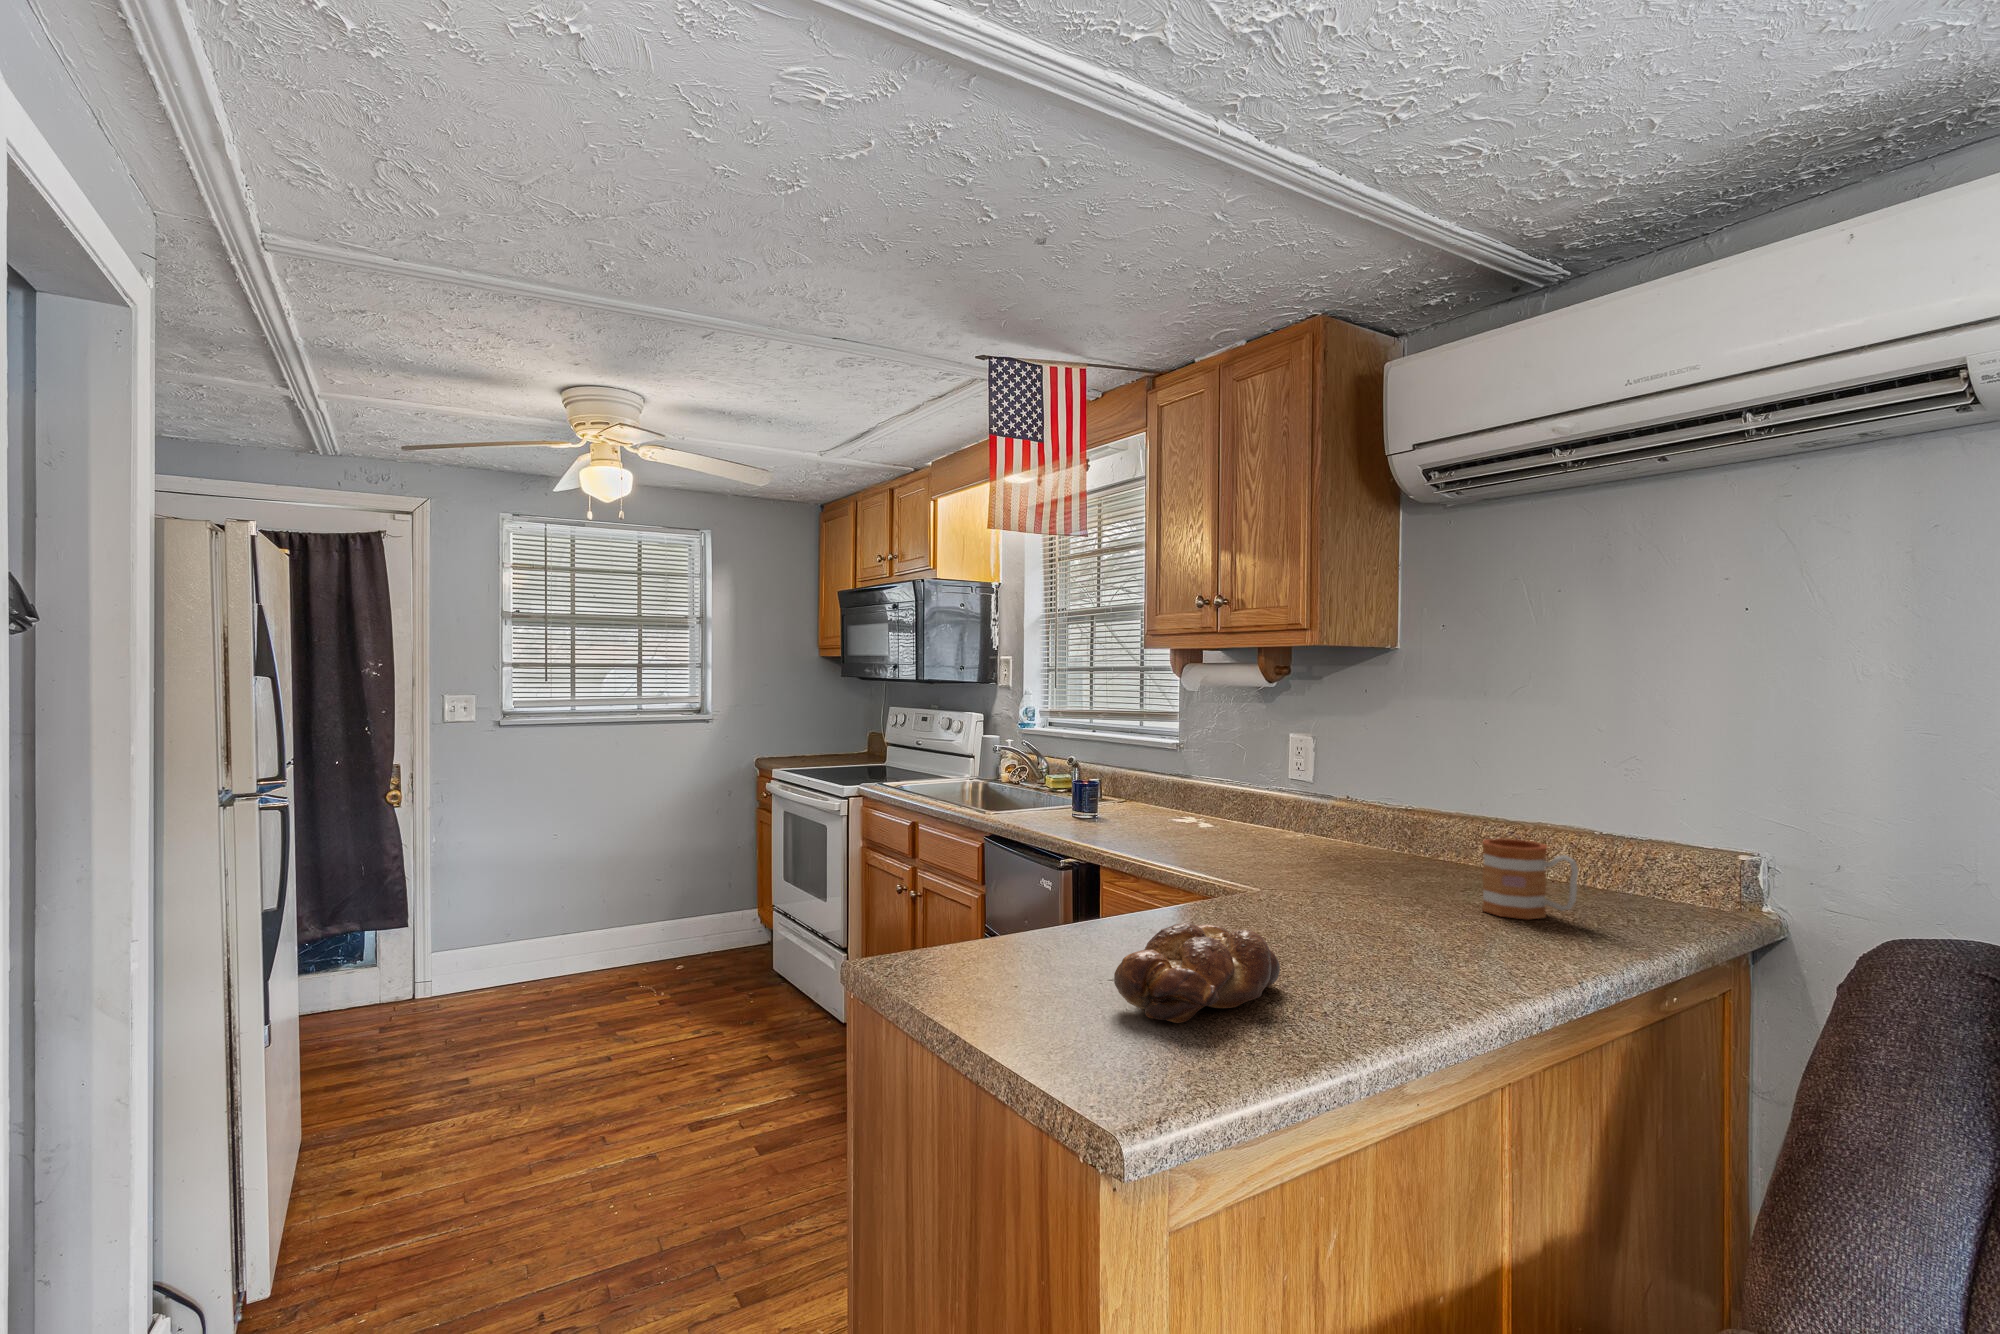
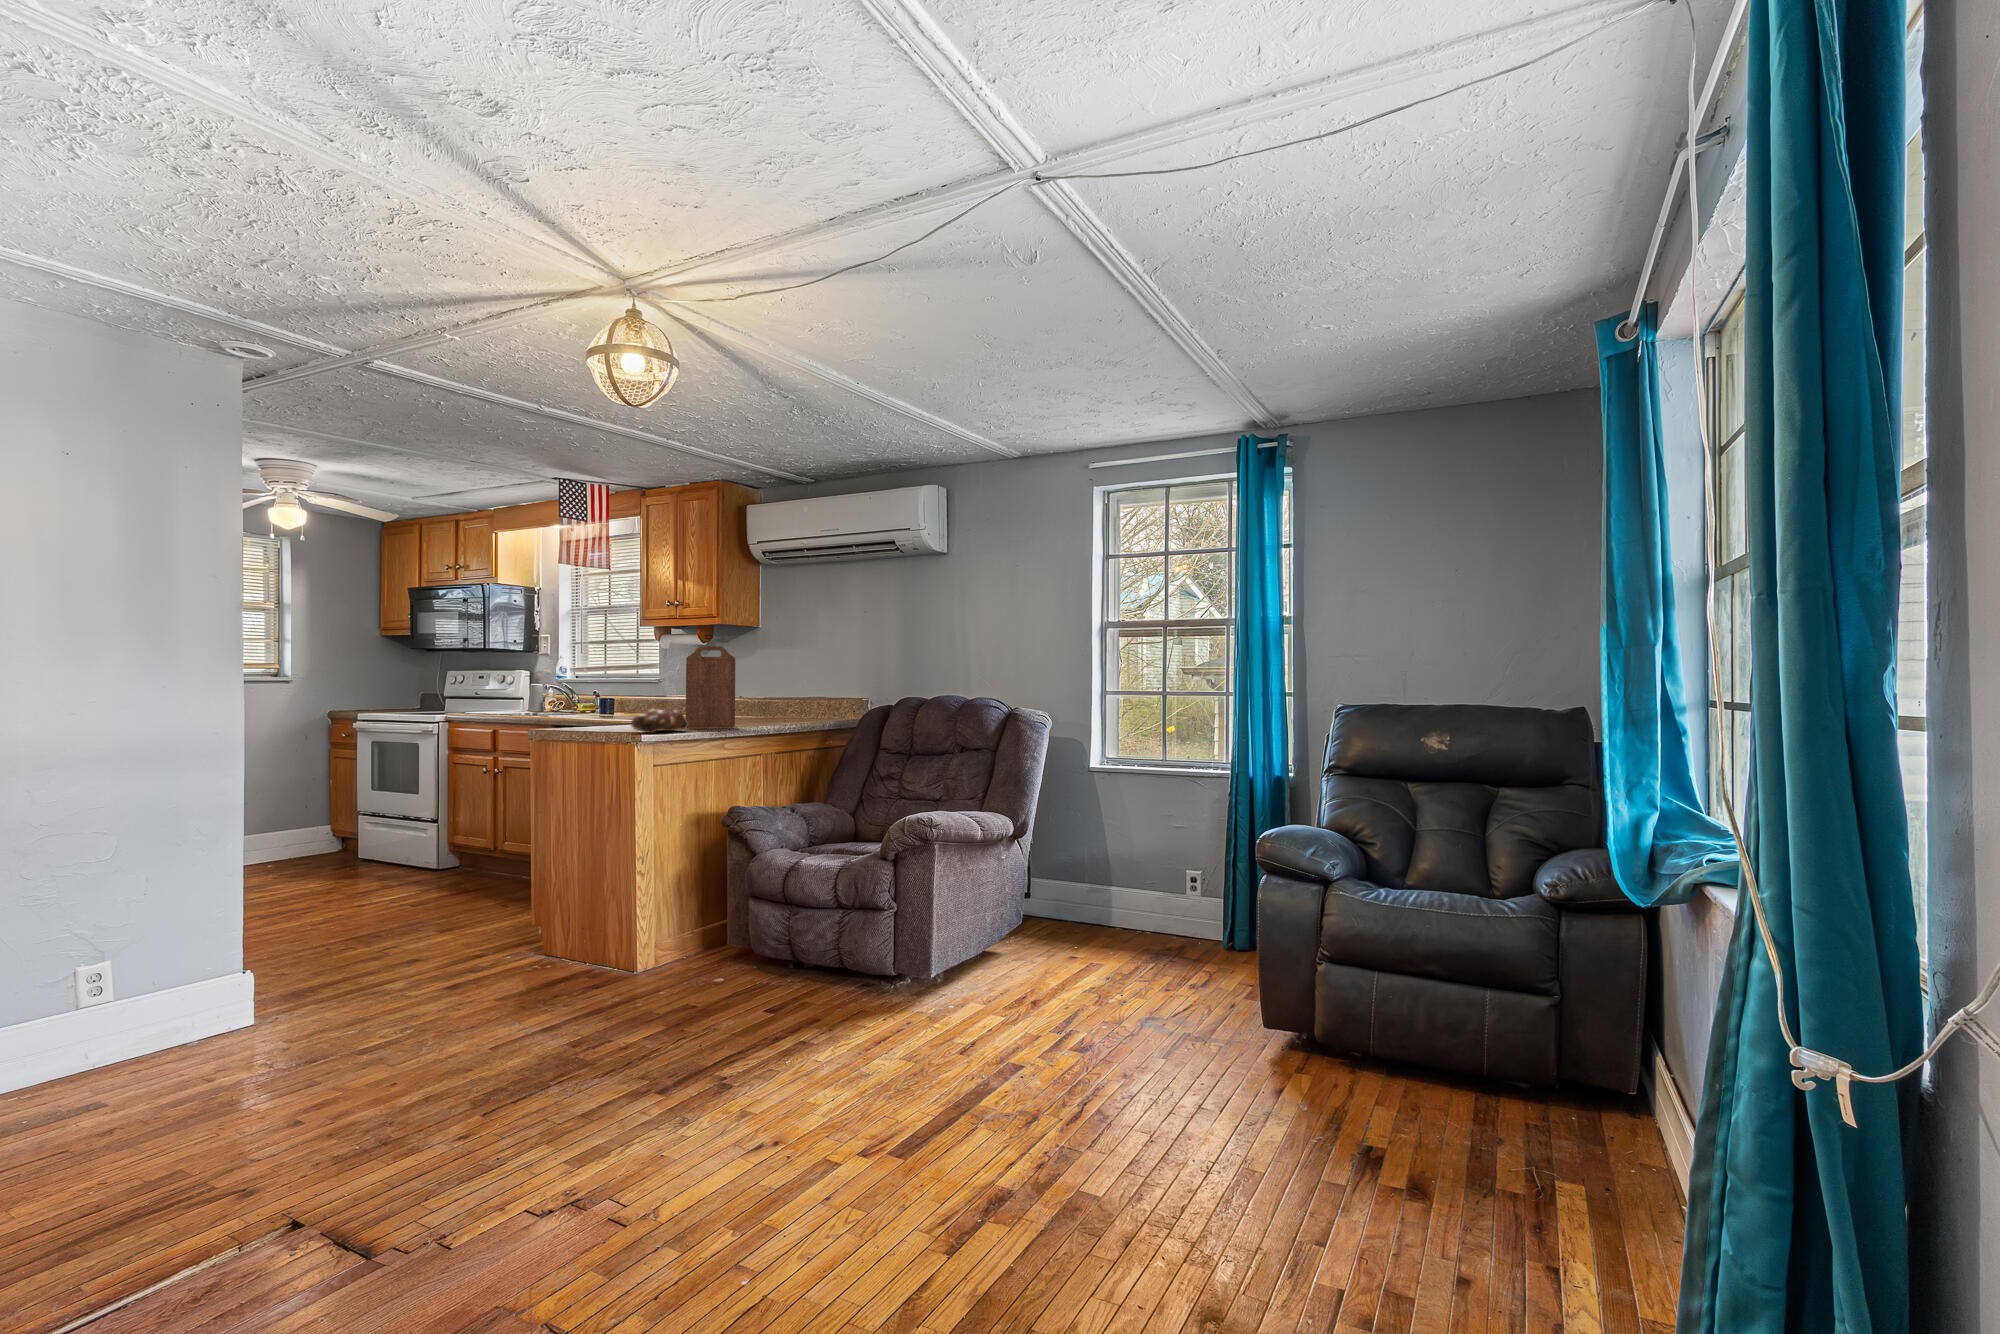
cutting board: none [1263,720,1406,957] -> present [686,646,735,728]
mug: present [1482,838,1578,919] -> none [774,697,805,724]

